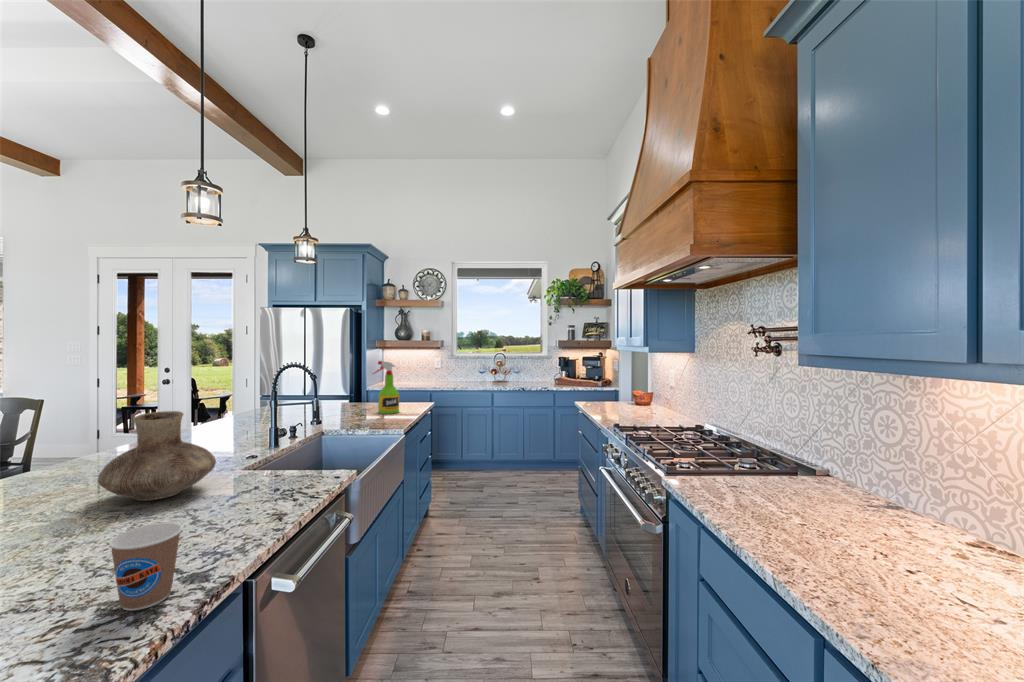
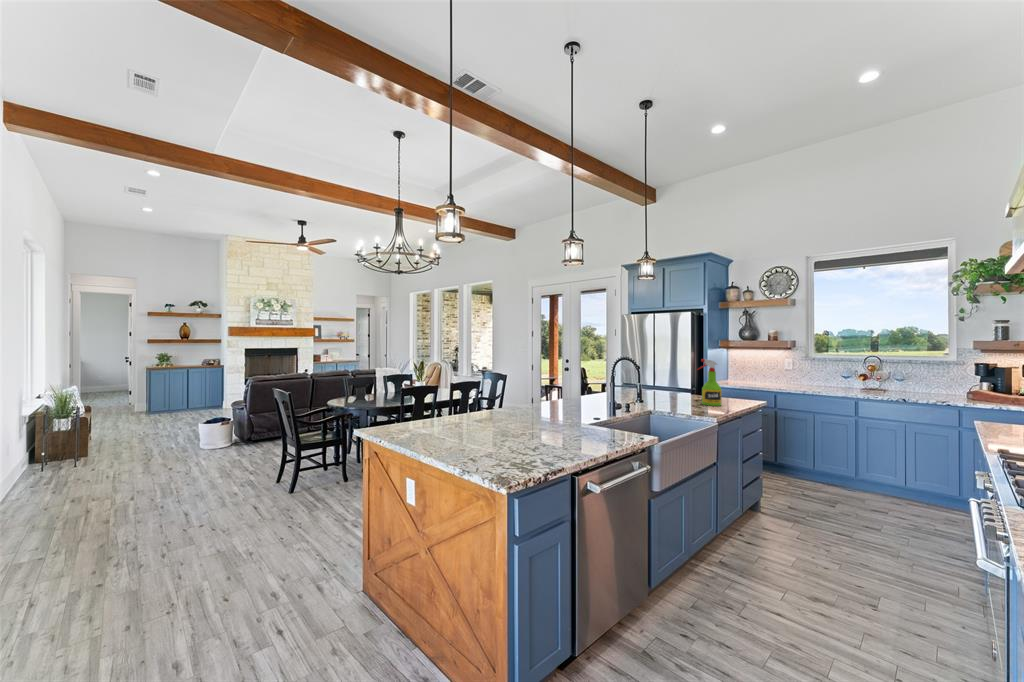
vase: present [98,411,216,501] -> none [520,382,571,430]
coffee cup: present [109,523,182,611] -> none [515,432,542,468]

